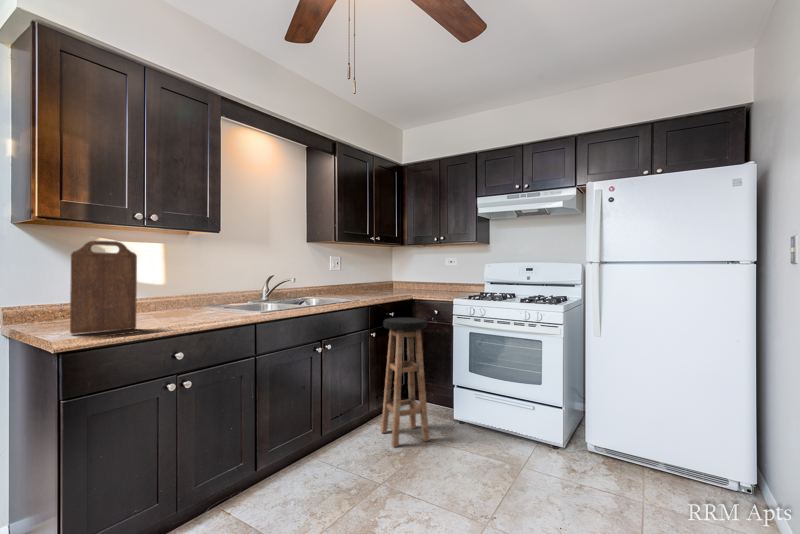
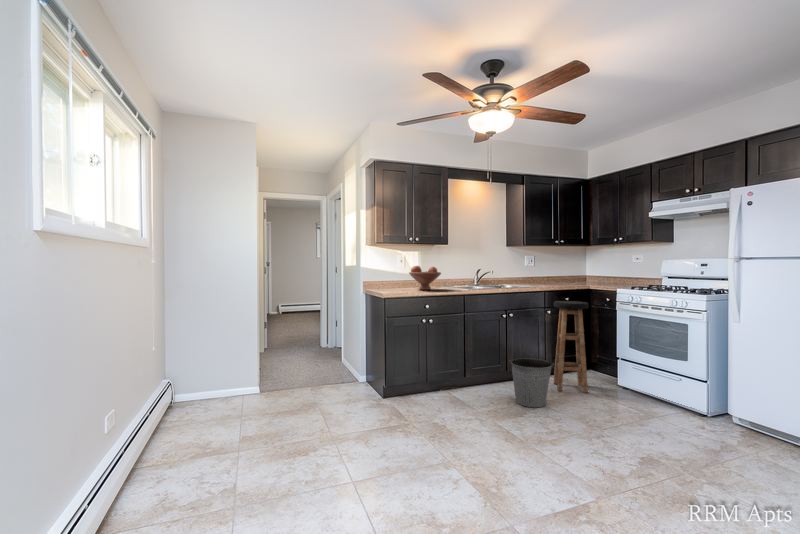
cutting board: present [70,241,137,334] -> none [384,251,408,292]
fruit bowl: none [142,272,213,318] -> present [409,266,441,290]
bucket: none [336,412,402,499] -> present [509,358,554,407]

